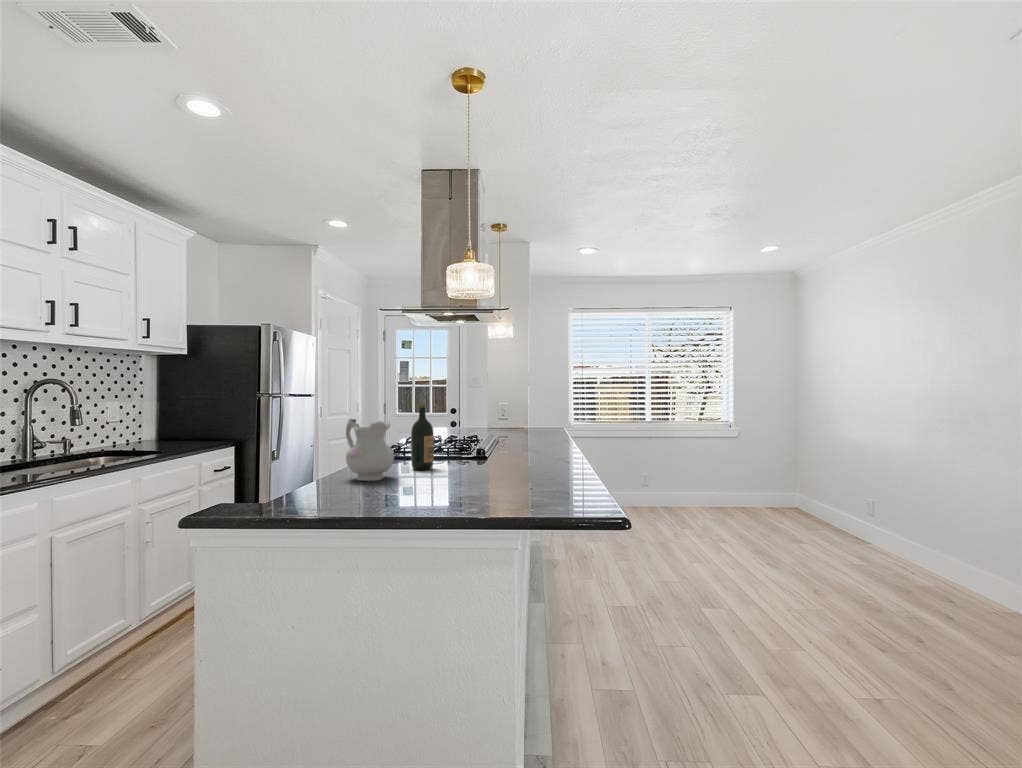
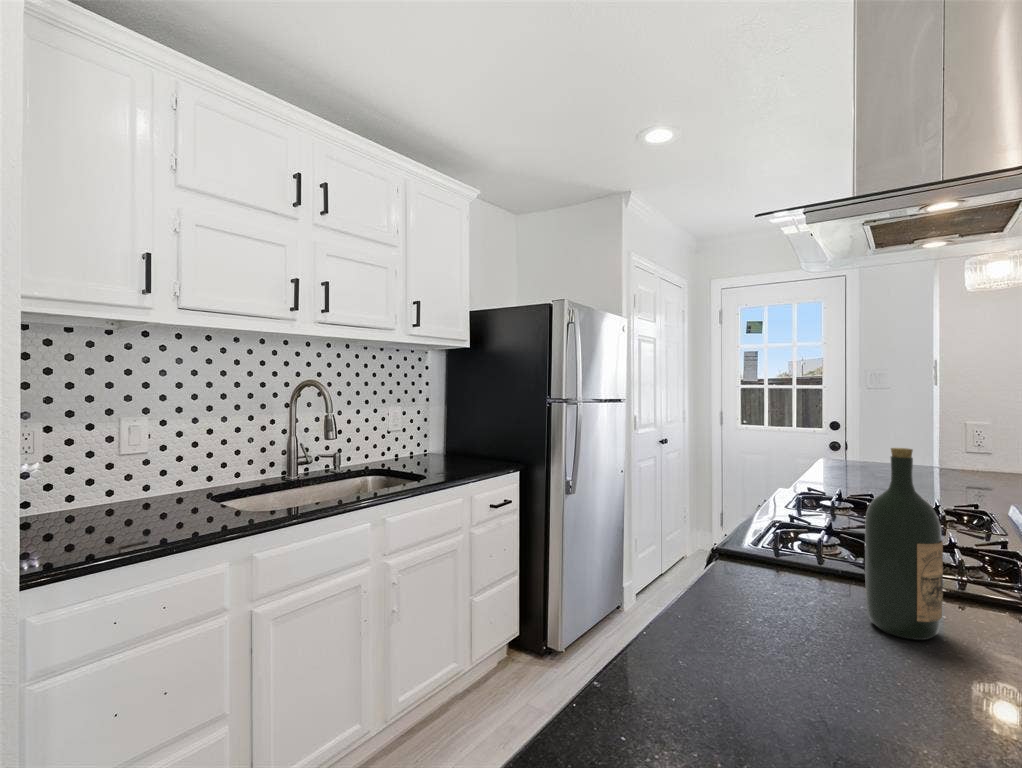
ceramic pitcher: present [346,419,394,481] -> none [691,484,843,692]

